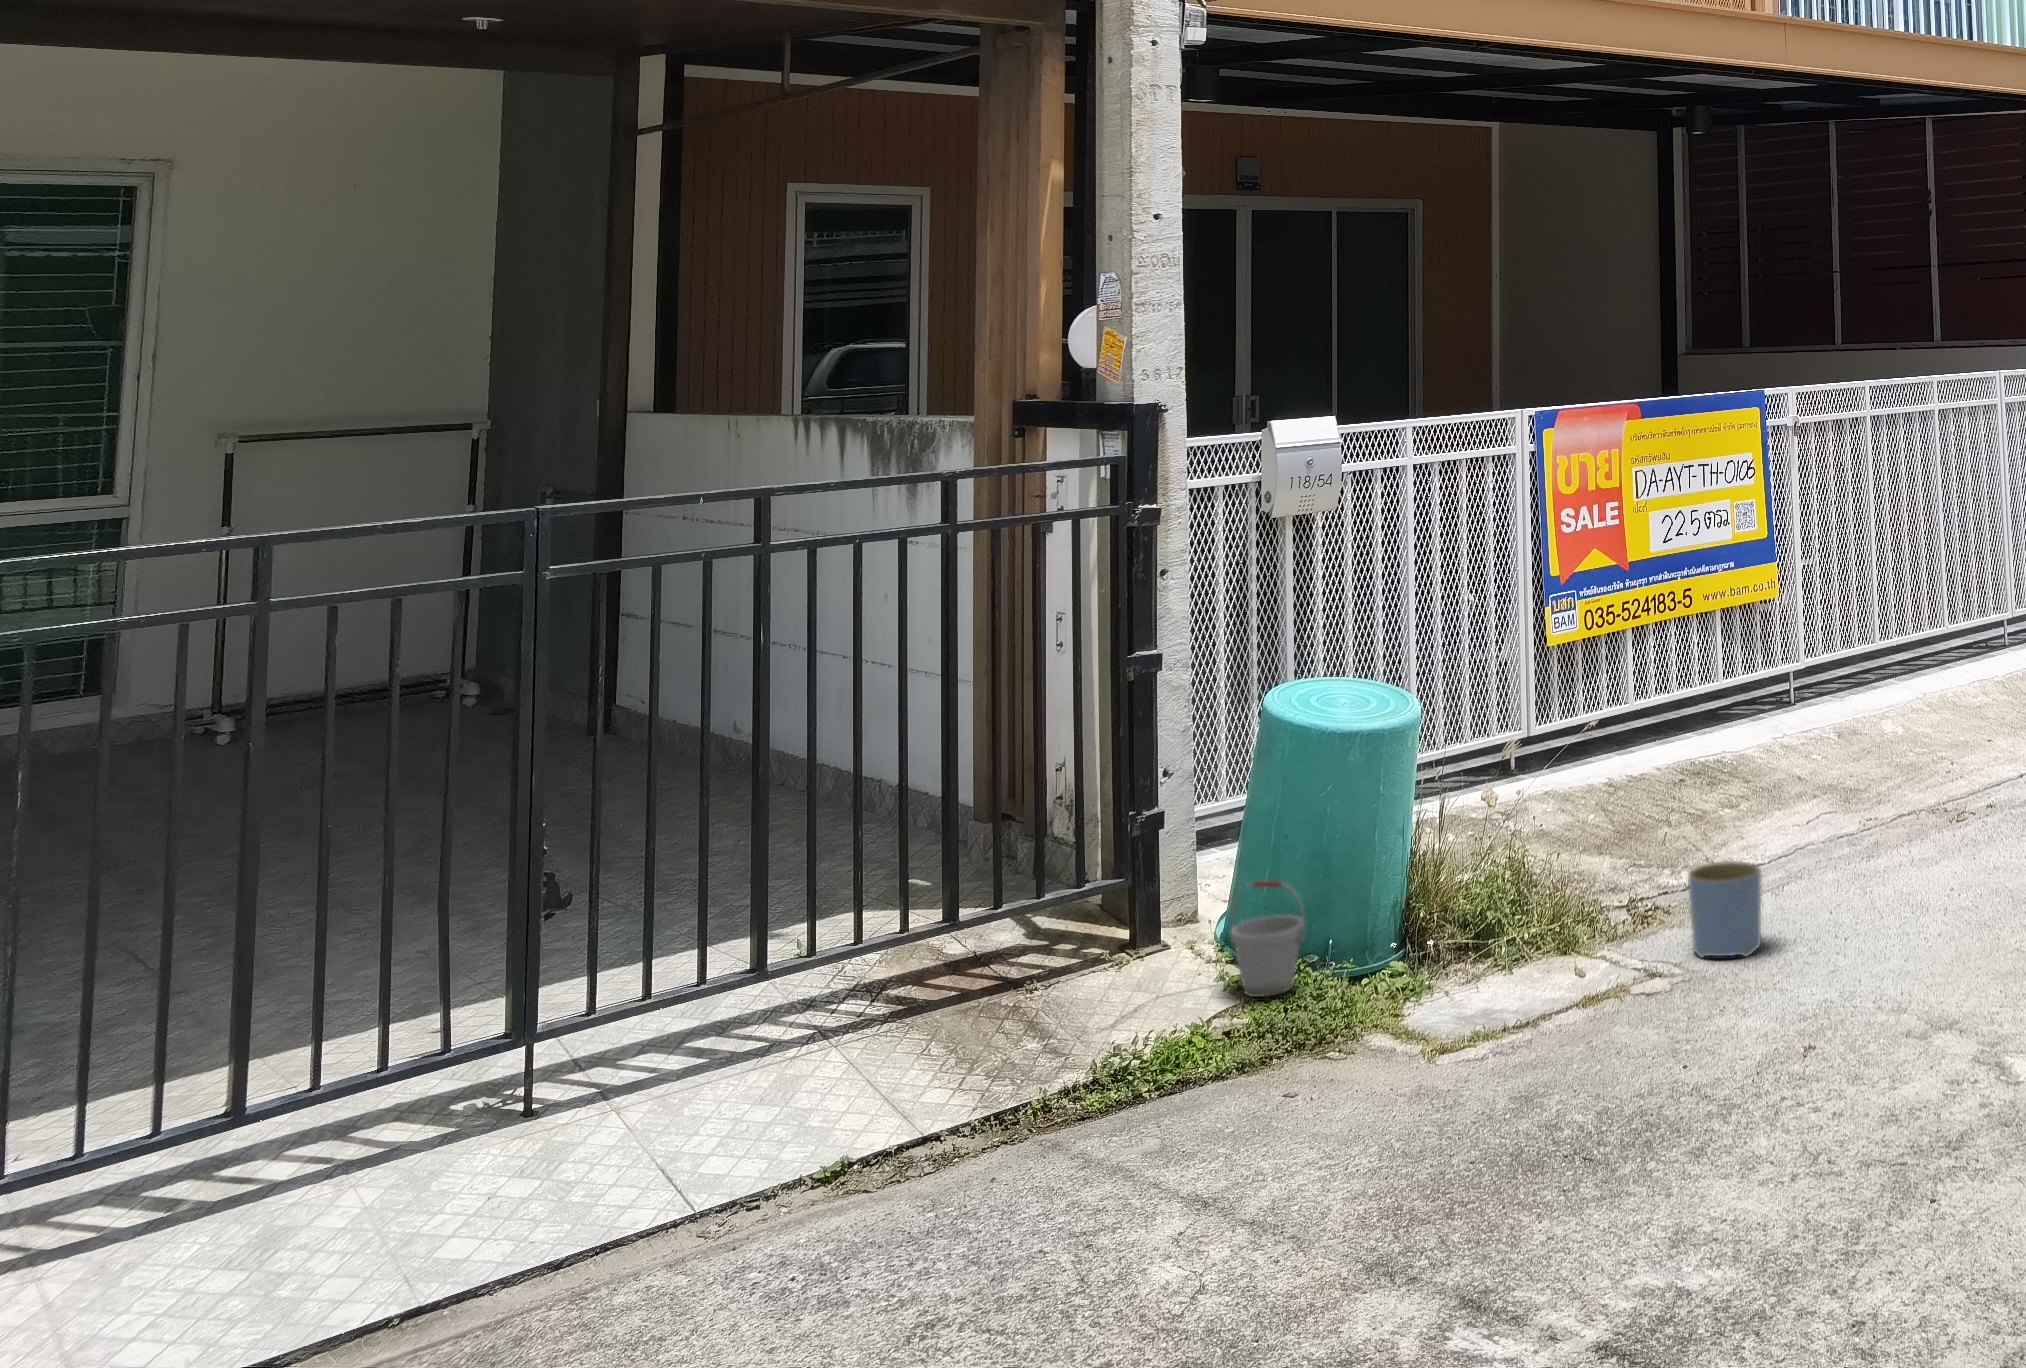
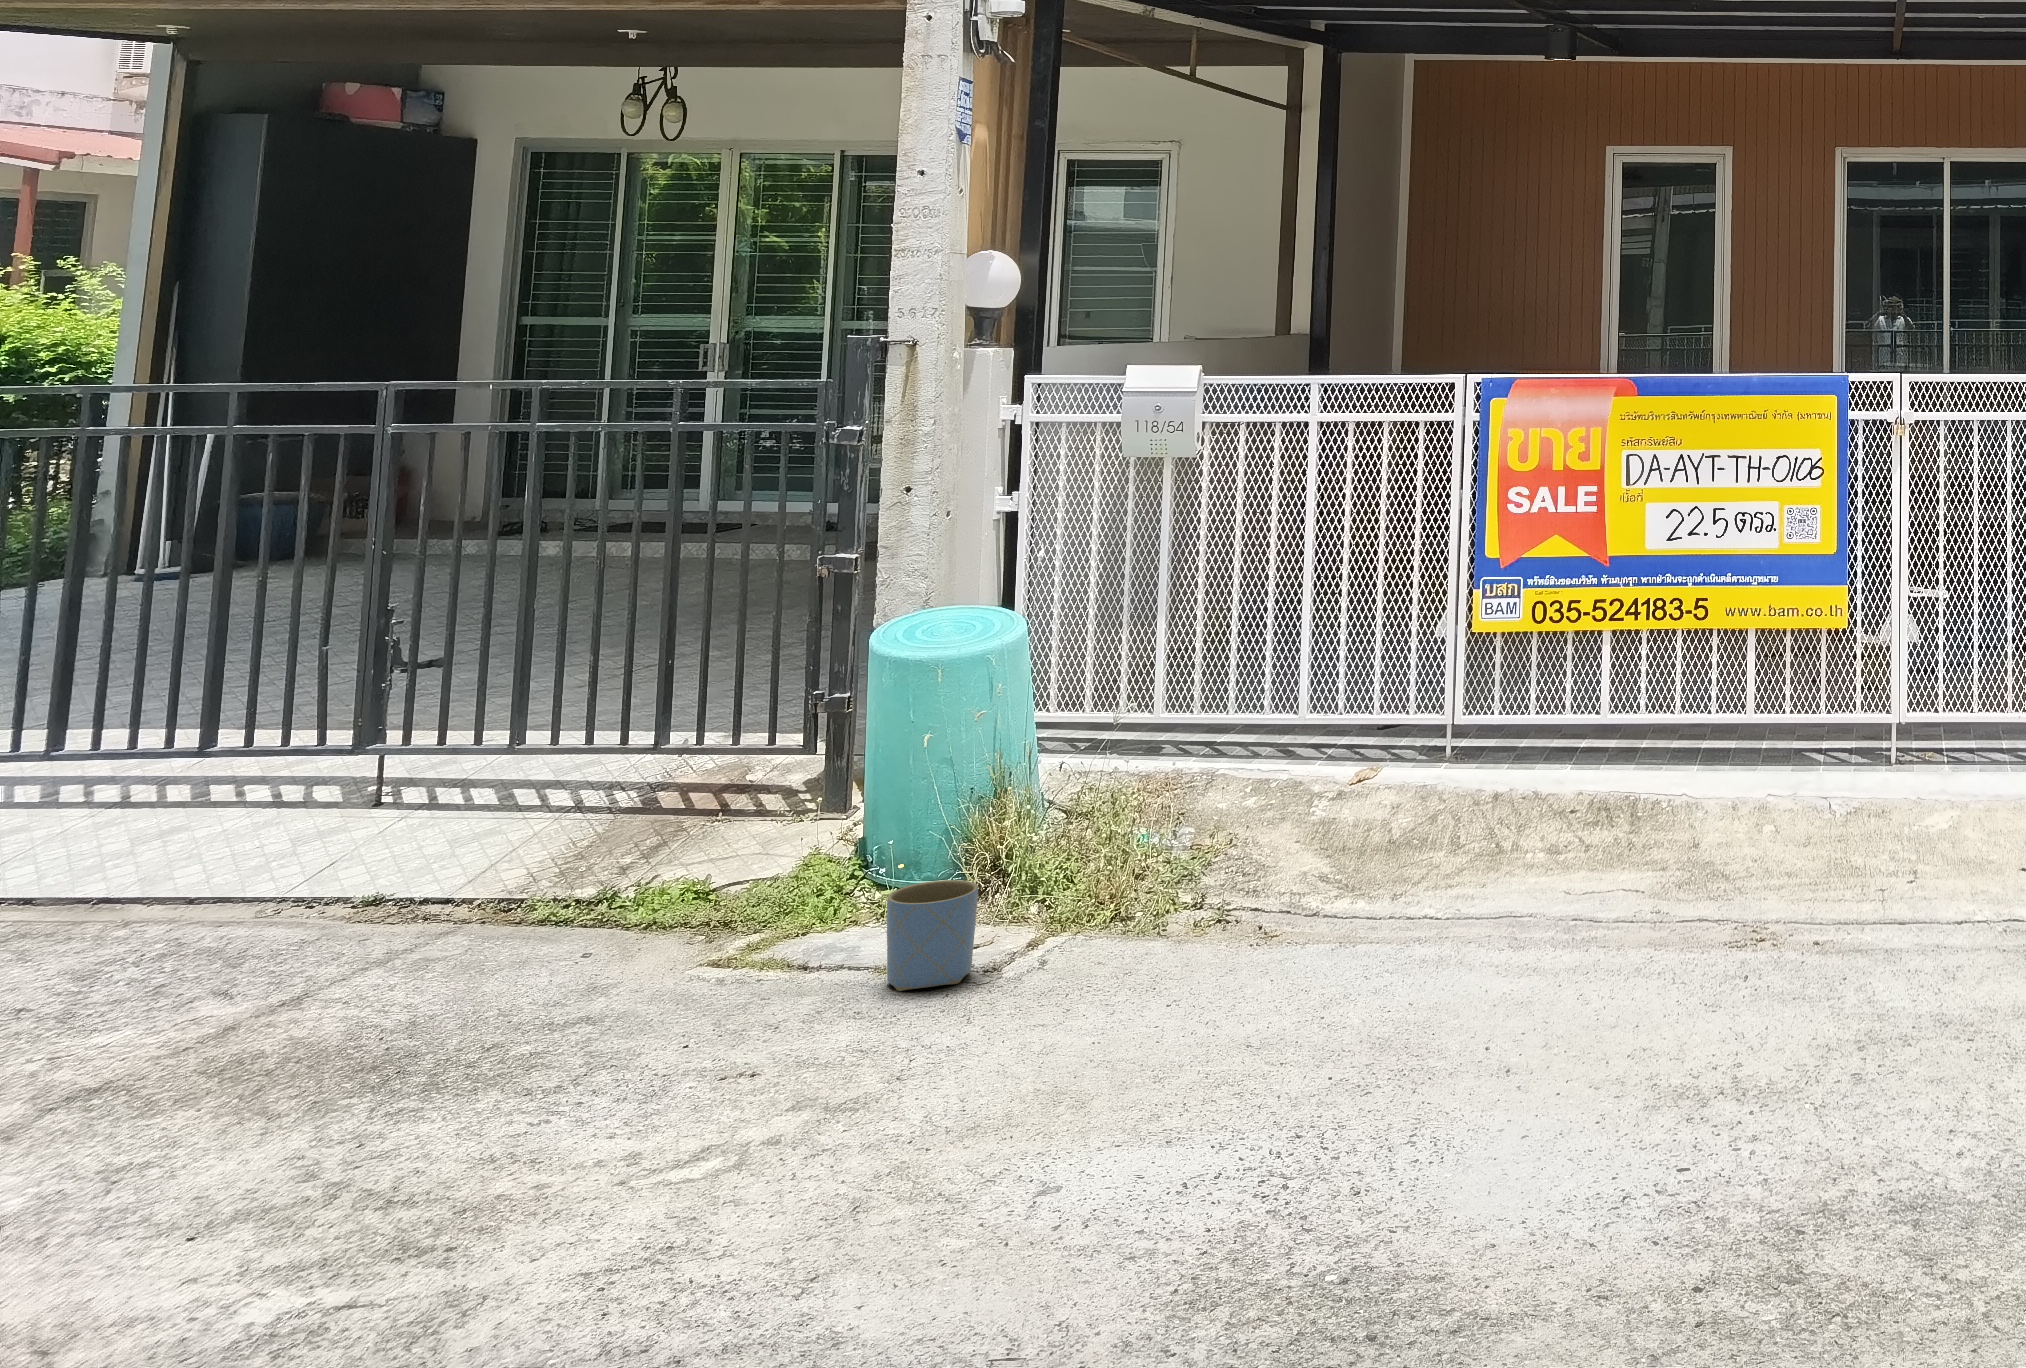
bucket: present [1231,881,1305,997] -> none [744,760,818,864]

